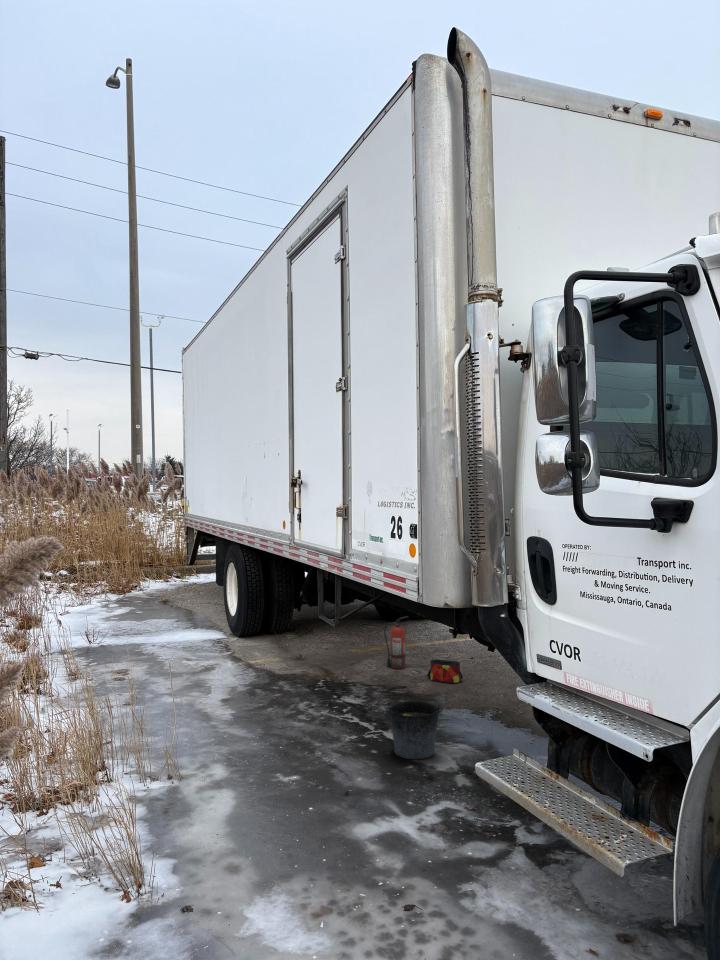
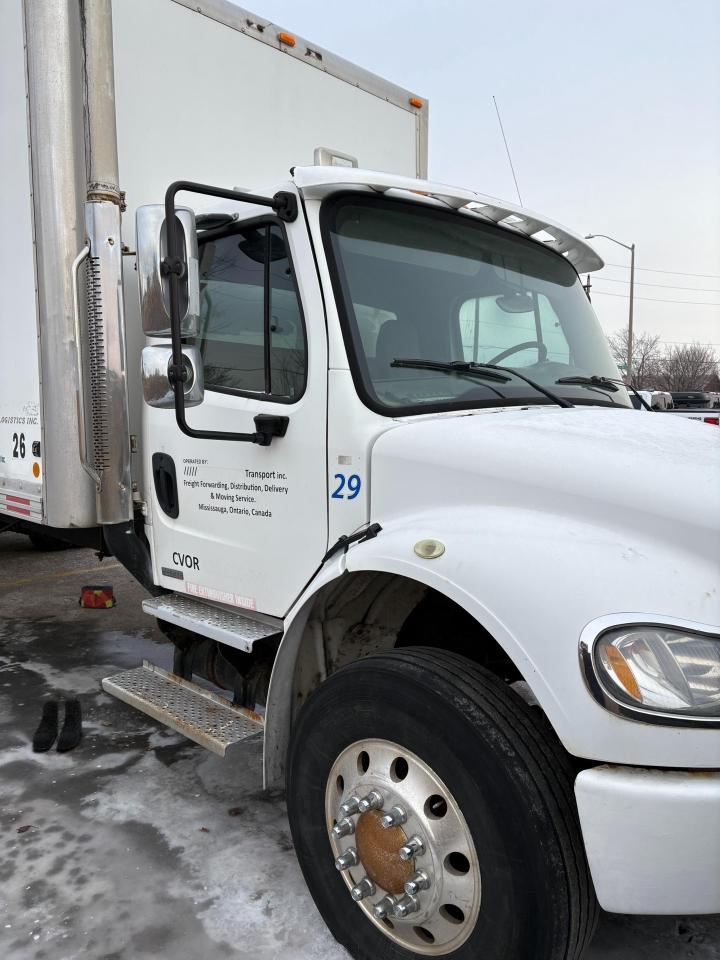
fire extinguisher: present [384,616,407,669] -> none [30,543,57,599]
bucket: present [386,701,443,759] -> none [19,628,84,686]
boots: none [404,775,449,829] -> present [32,699,82,750]

